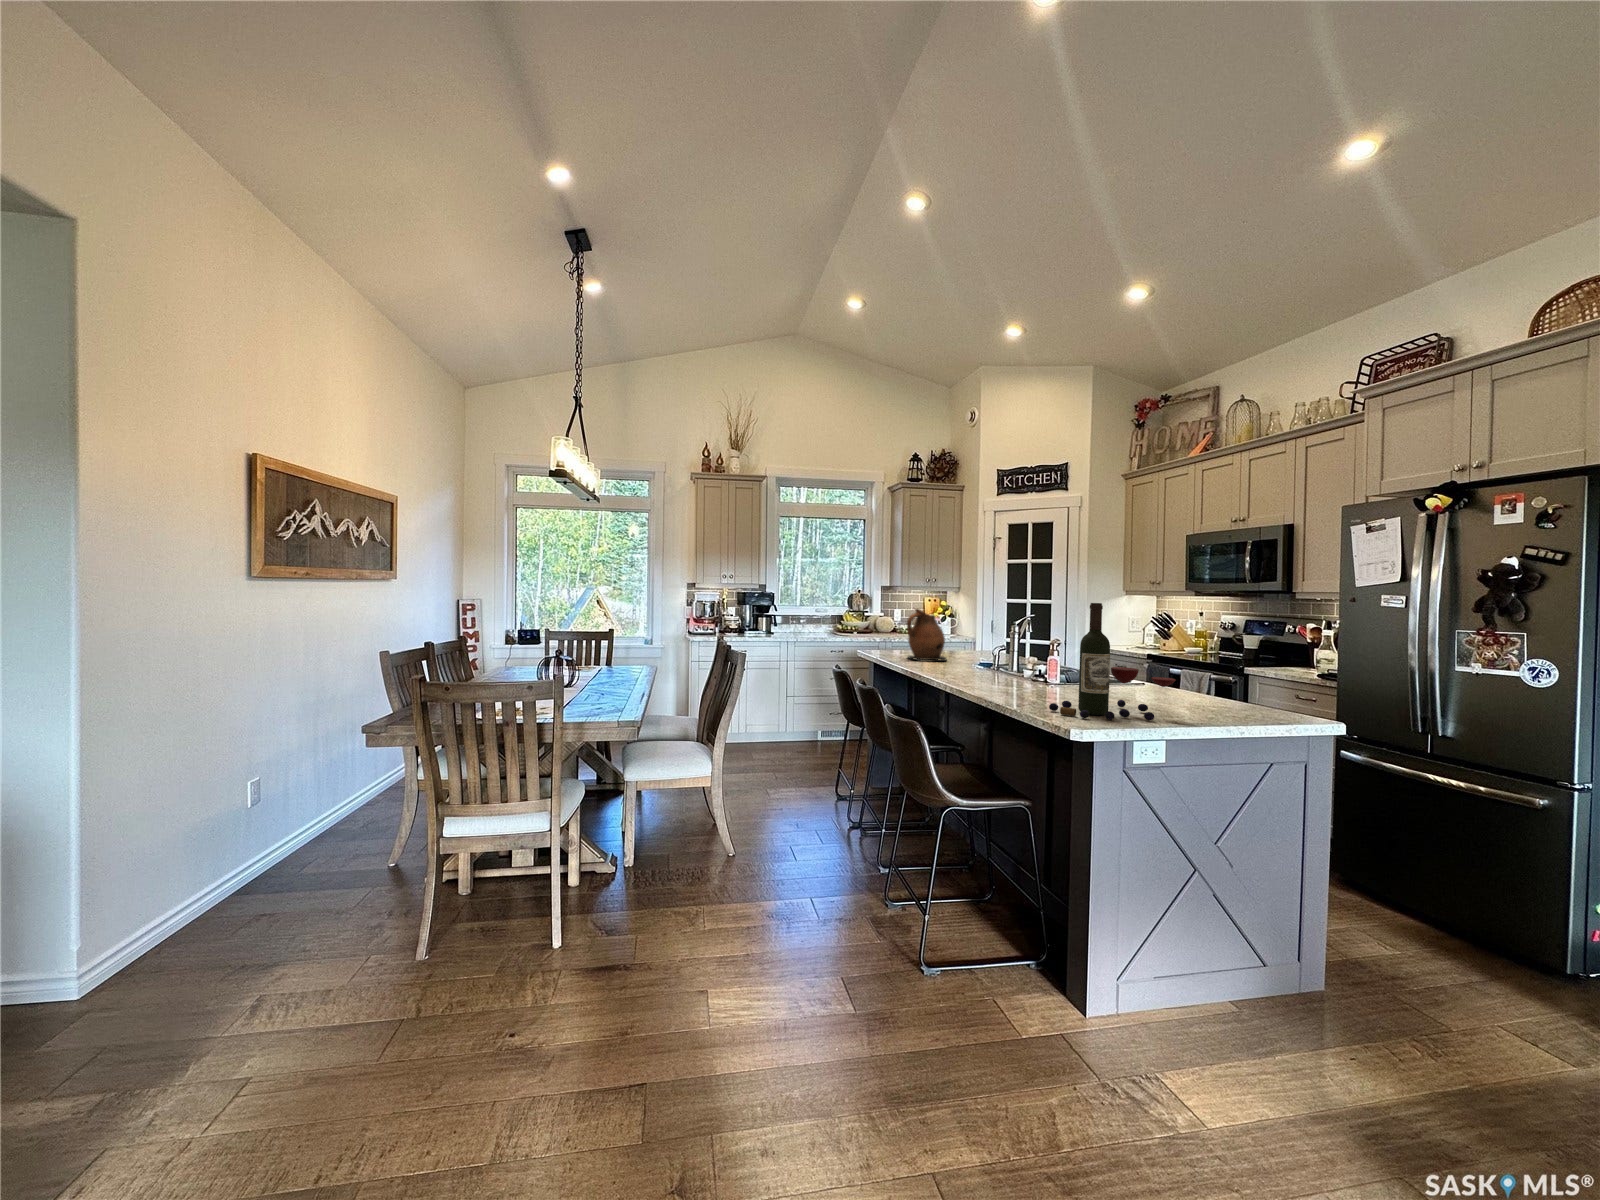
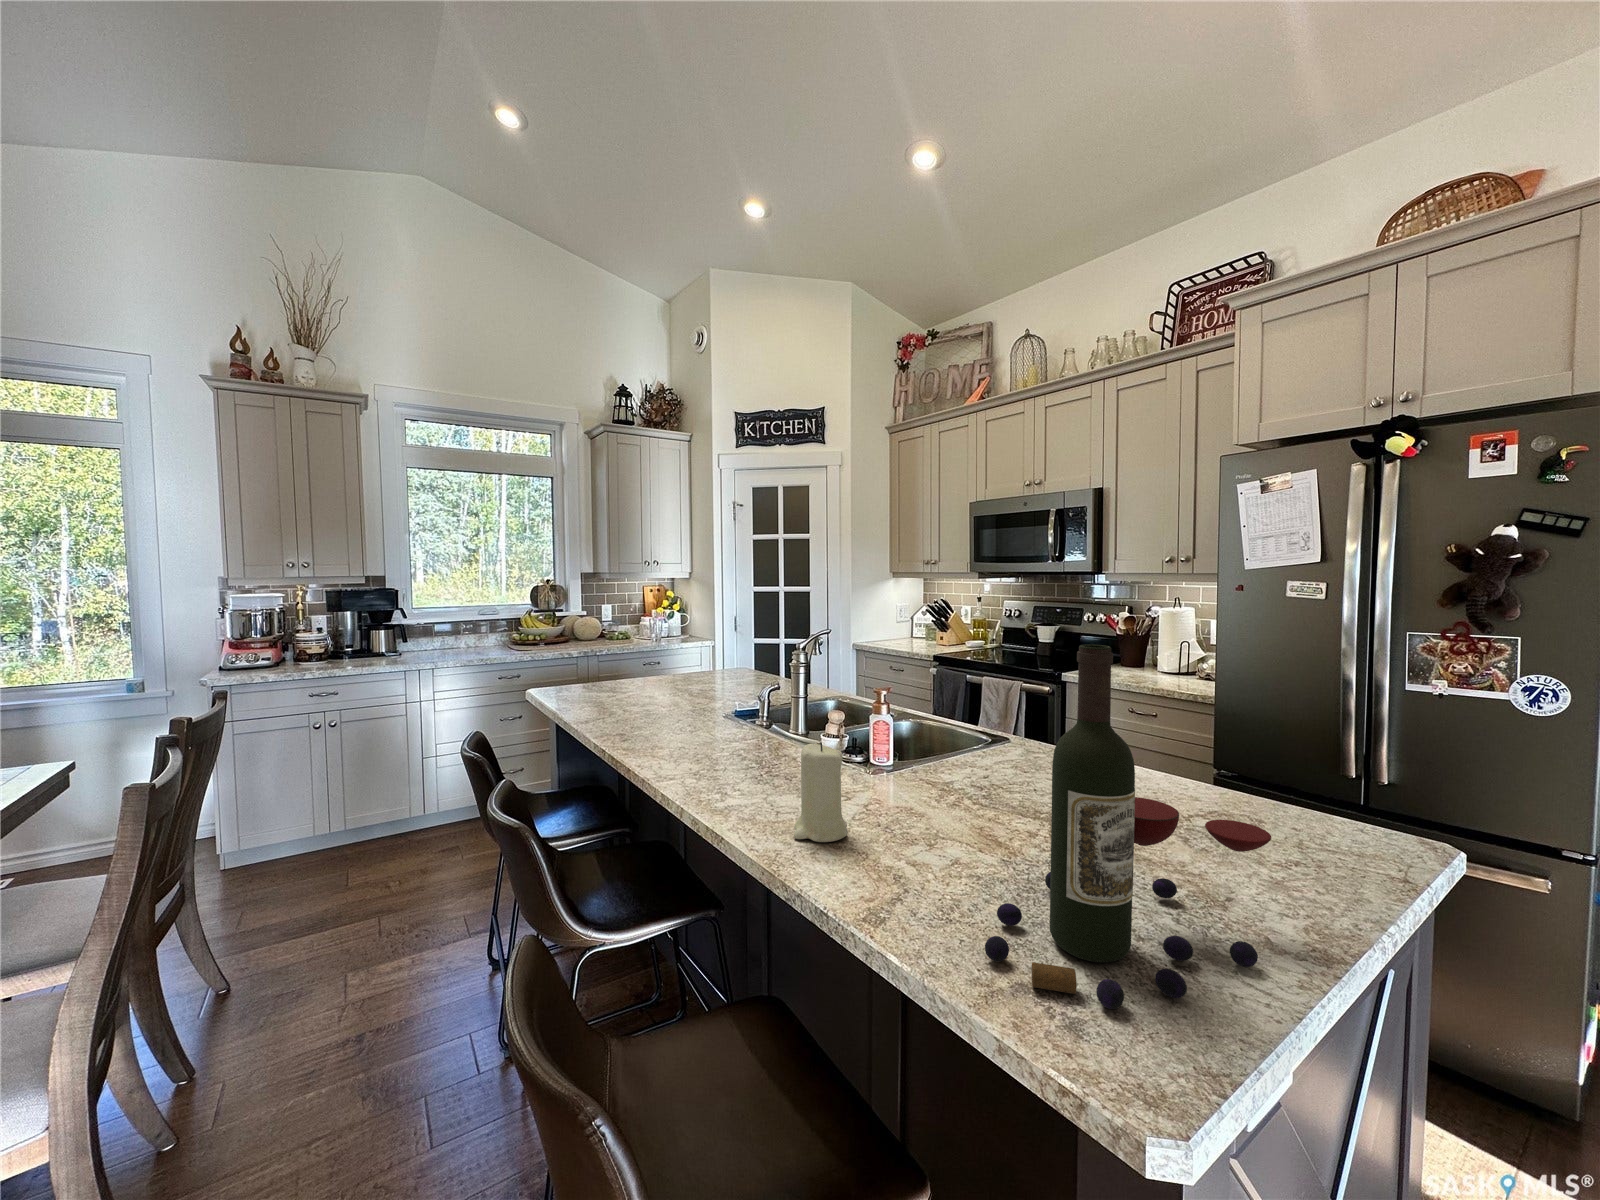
ceramic pitcher: present [907,609,947,661] -> none [604,622,679,716]
candle: none [993,651,1018,692] -> present [794,742,848,842]

